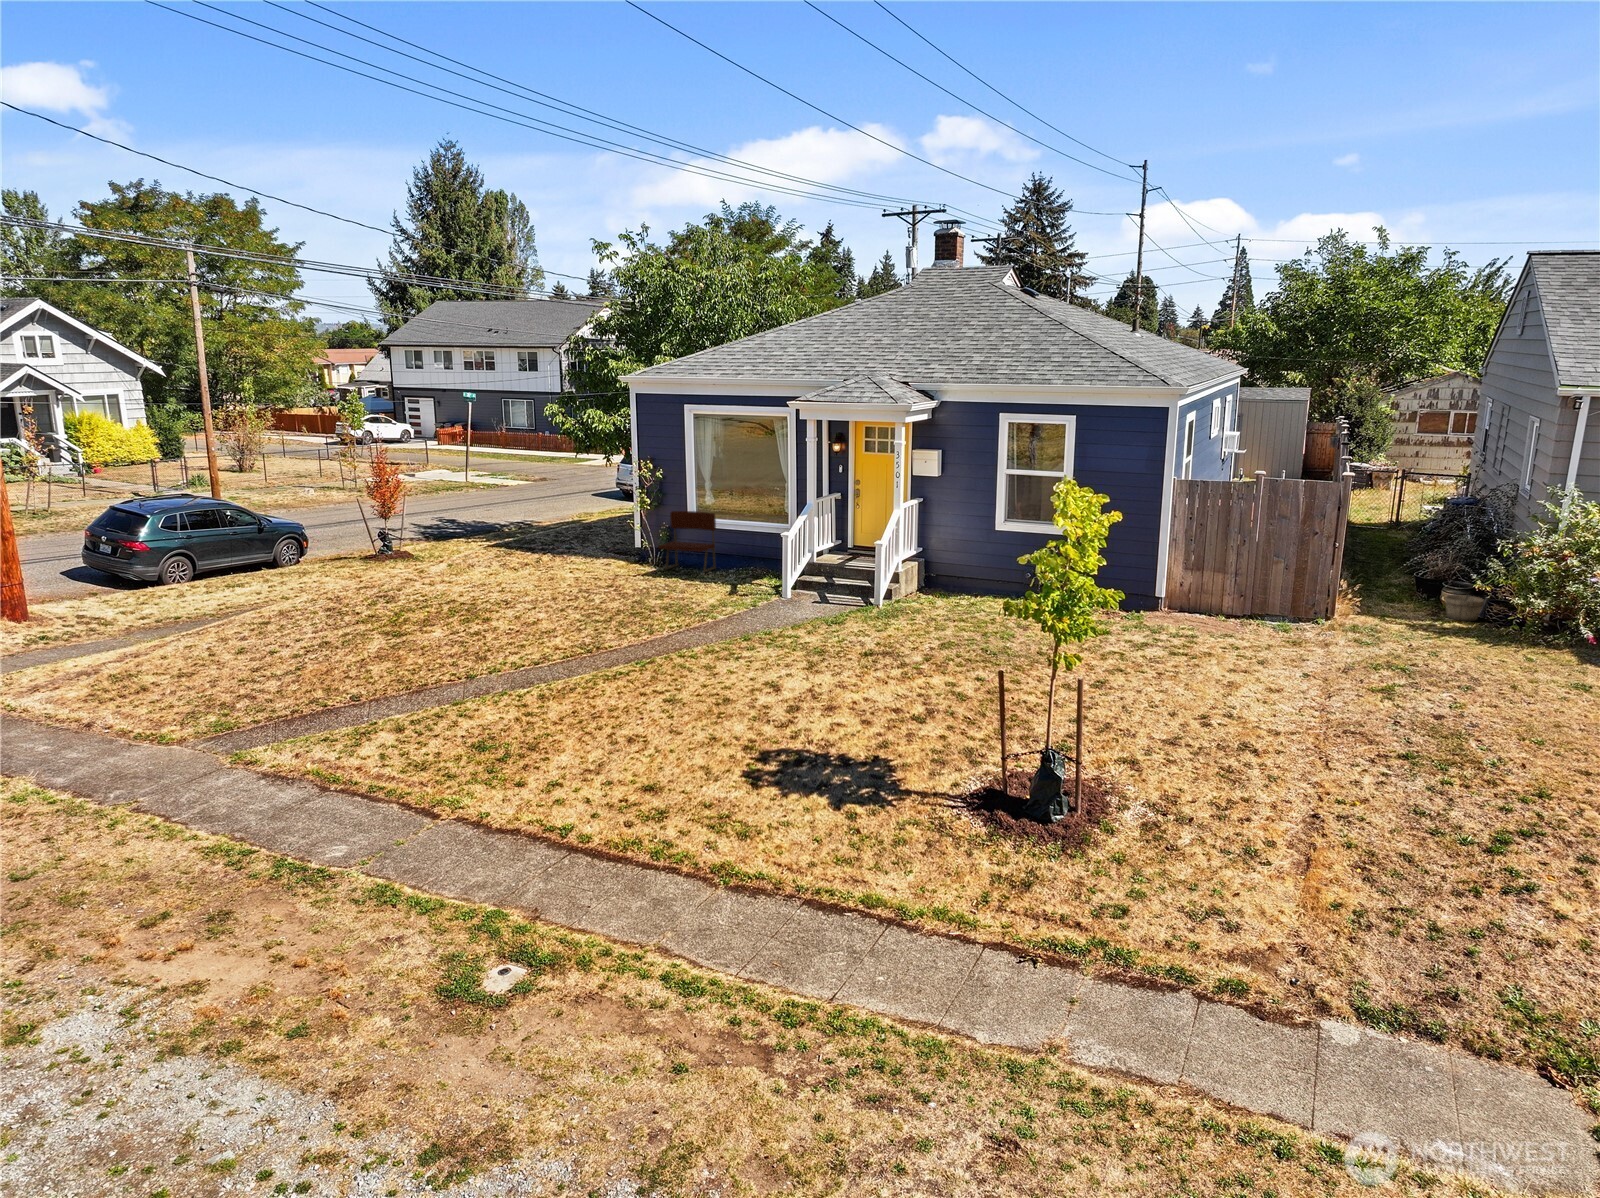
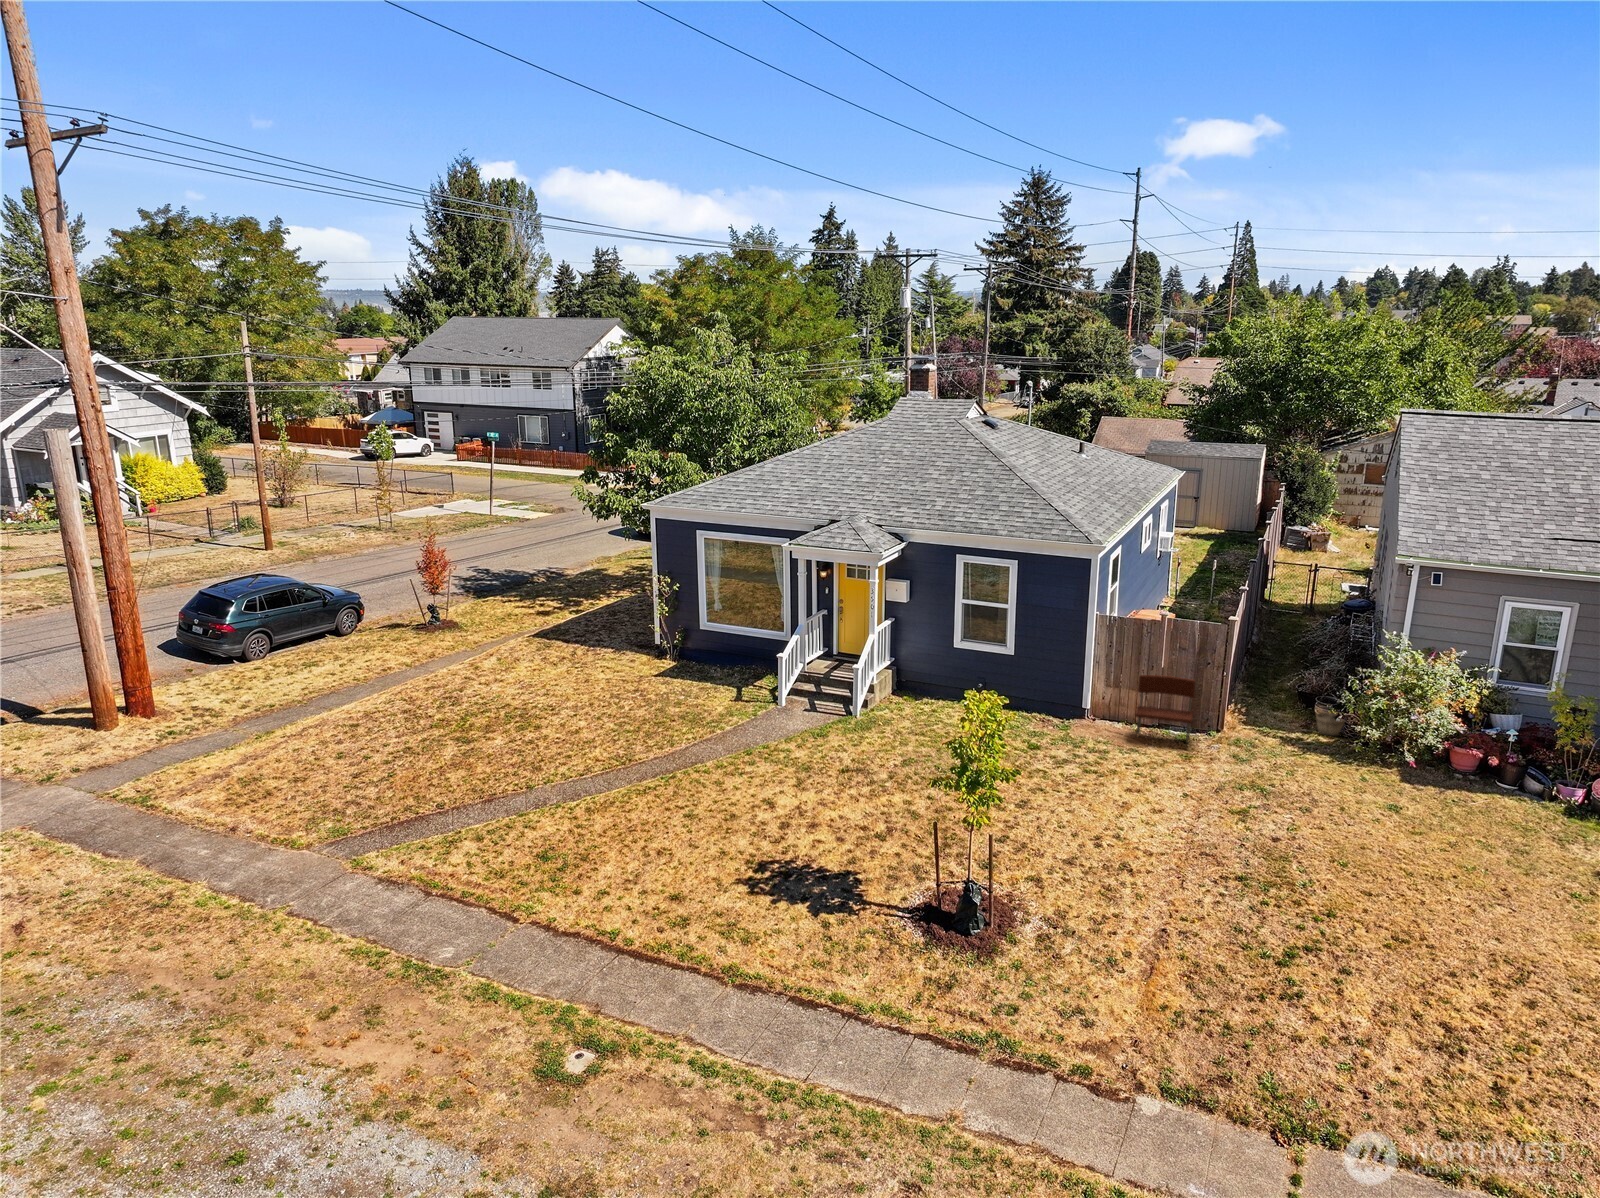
bench: present [659,511,716,572] -> present [1135,675,1195,743]

